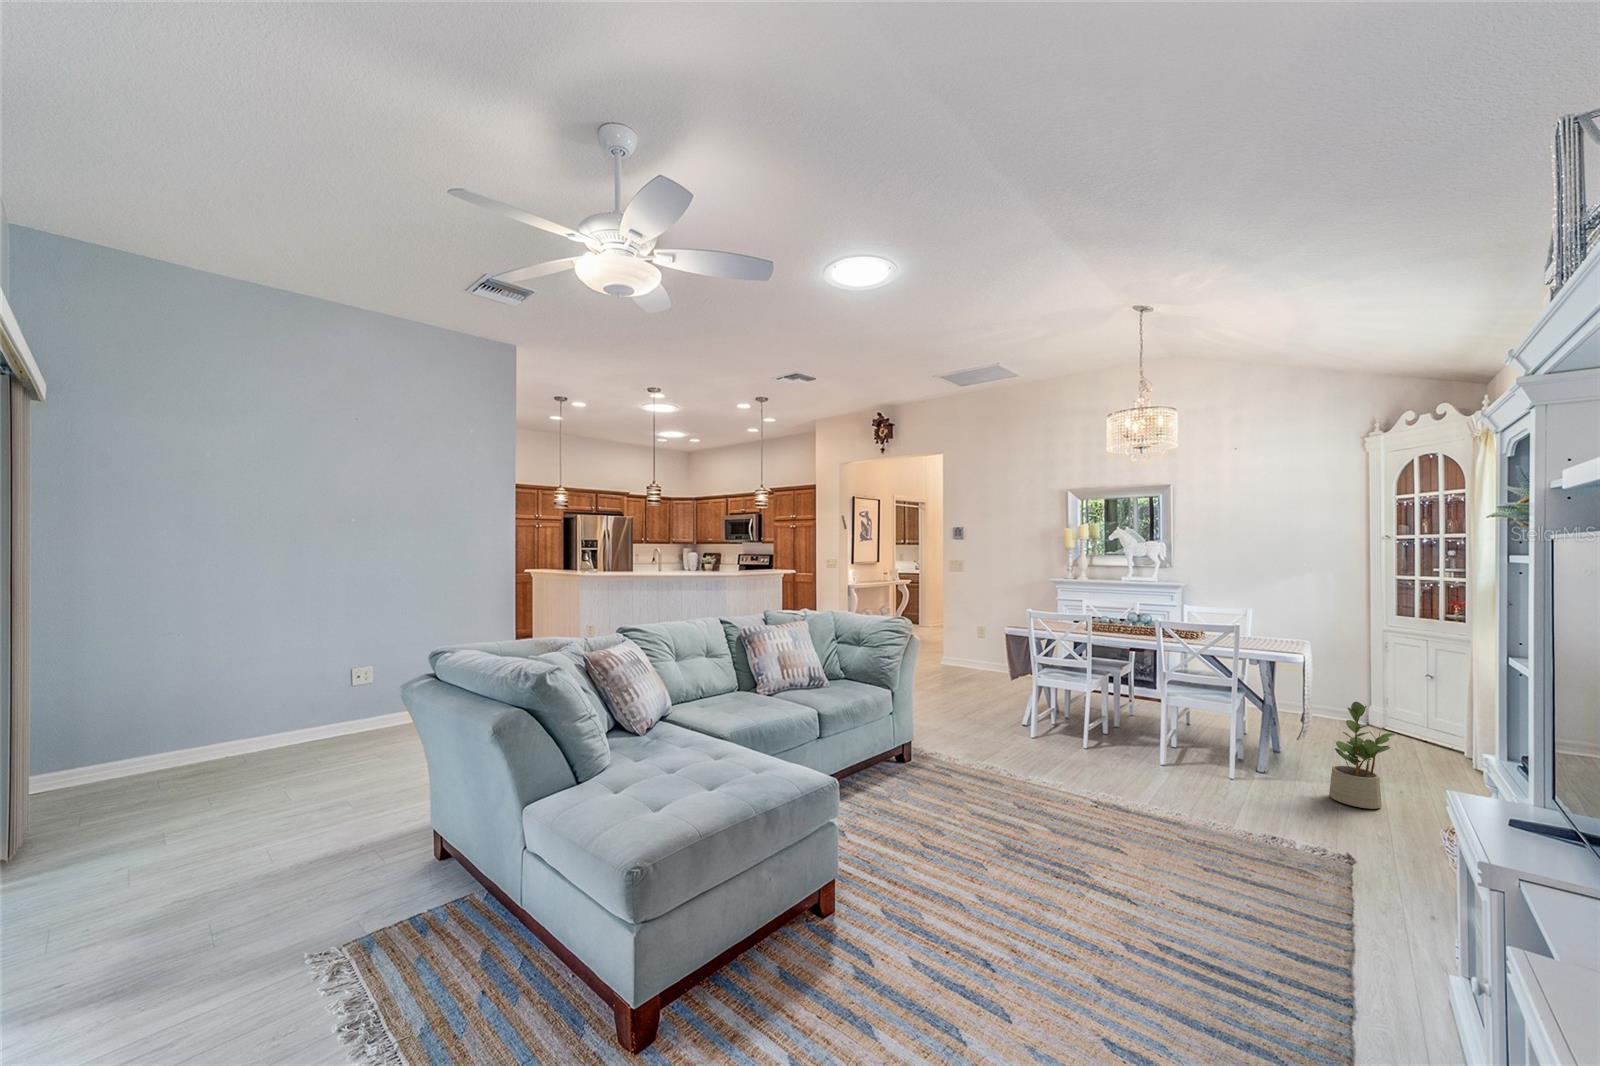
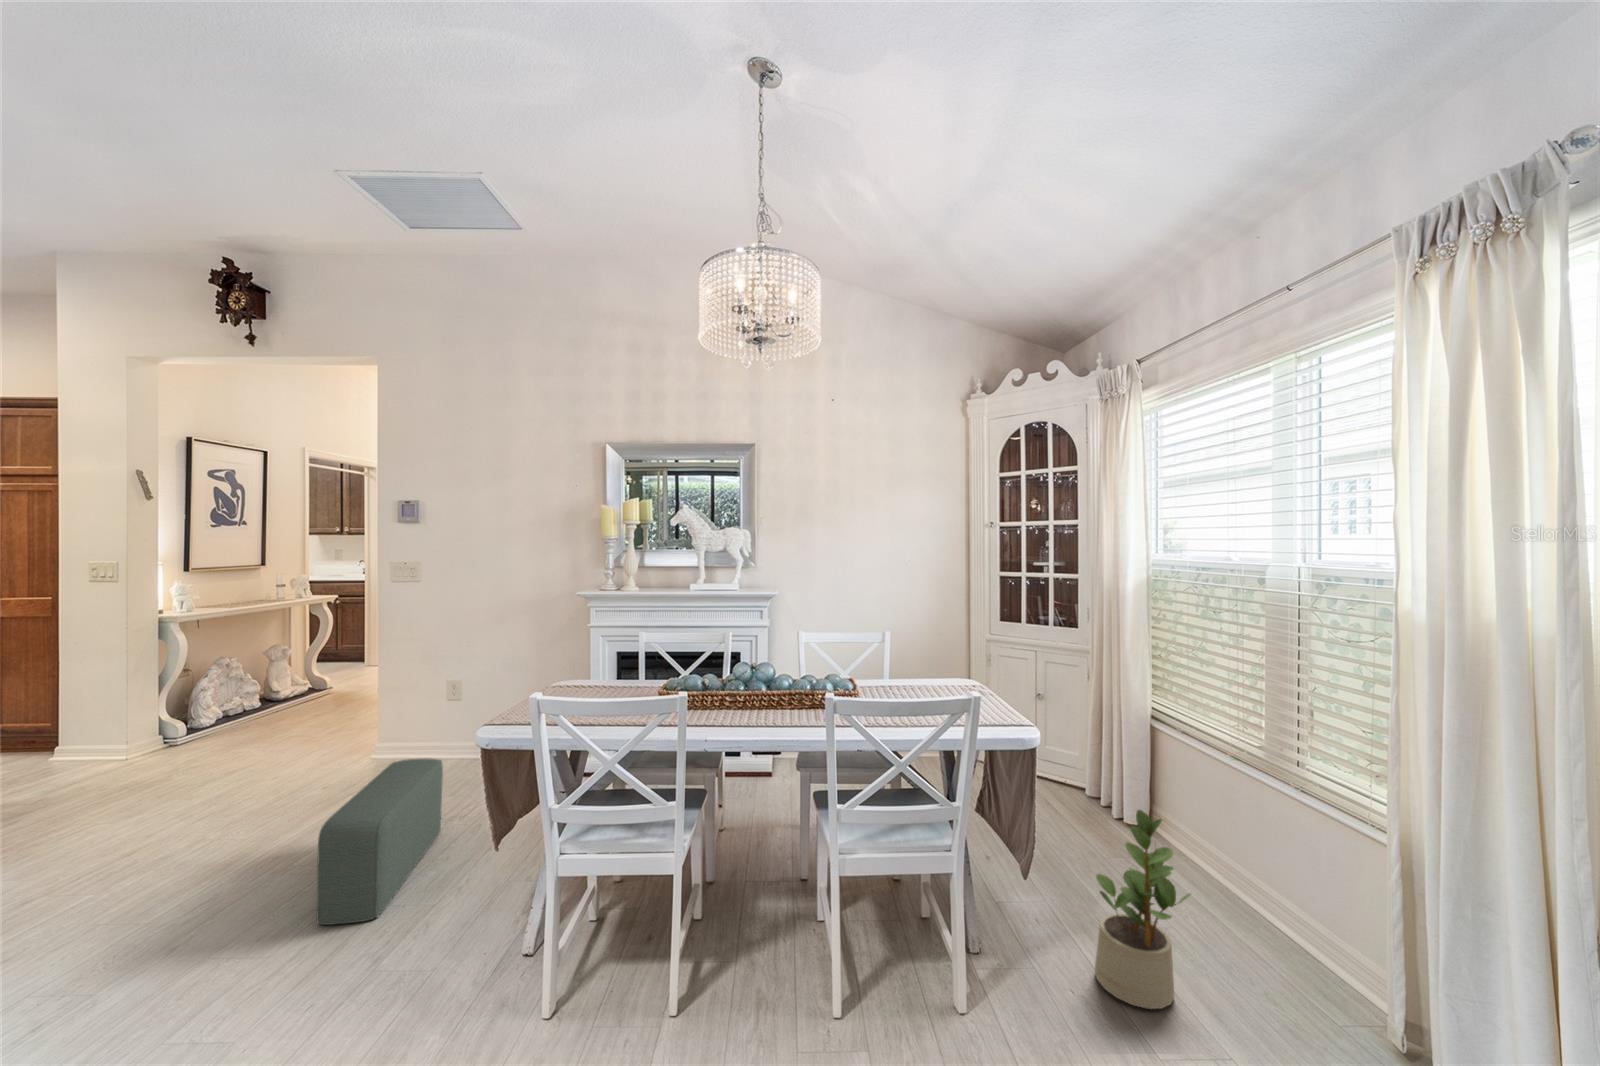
pouf: none [938,654,981,708] -> present [317,759,443,925]

